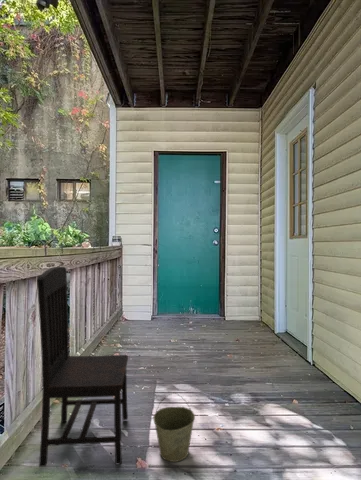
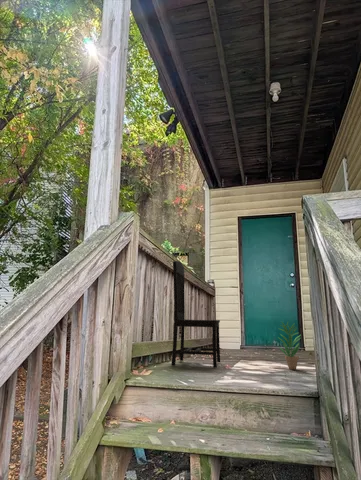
potted plant: none [217,361,256,432] -> present [279,322,301,369]
bucket: present [153,399,195,462] -> none [235,330,260,370]

